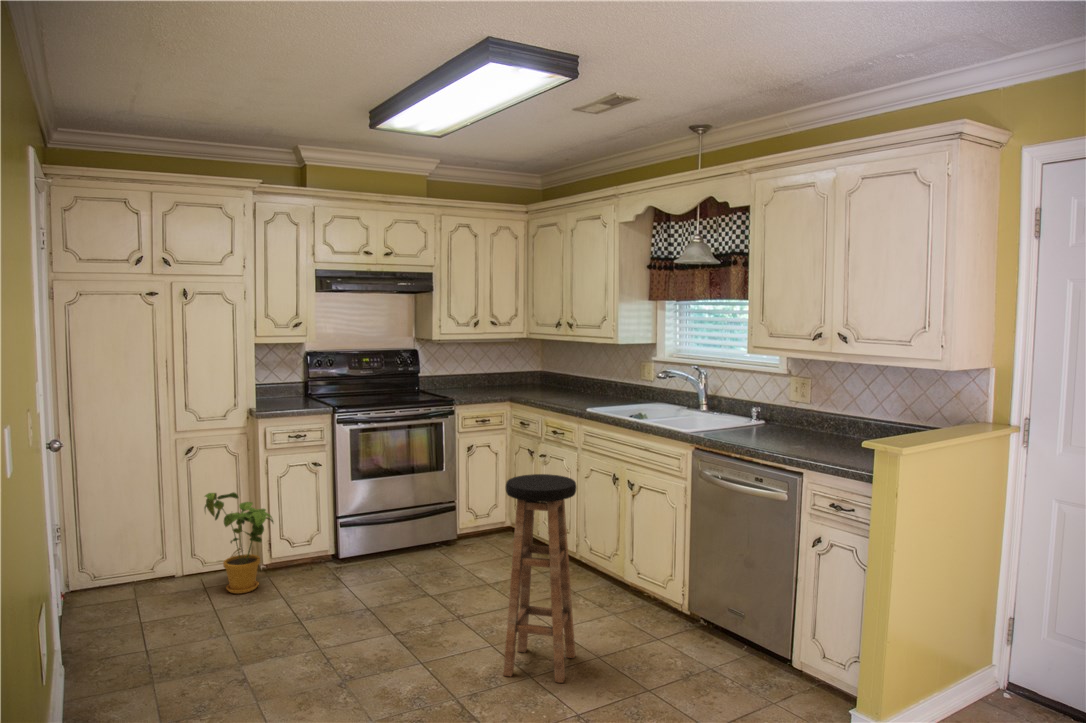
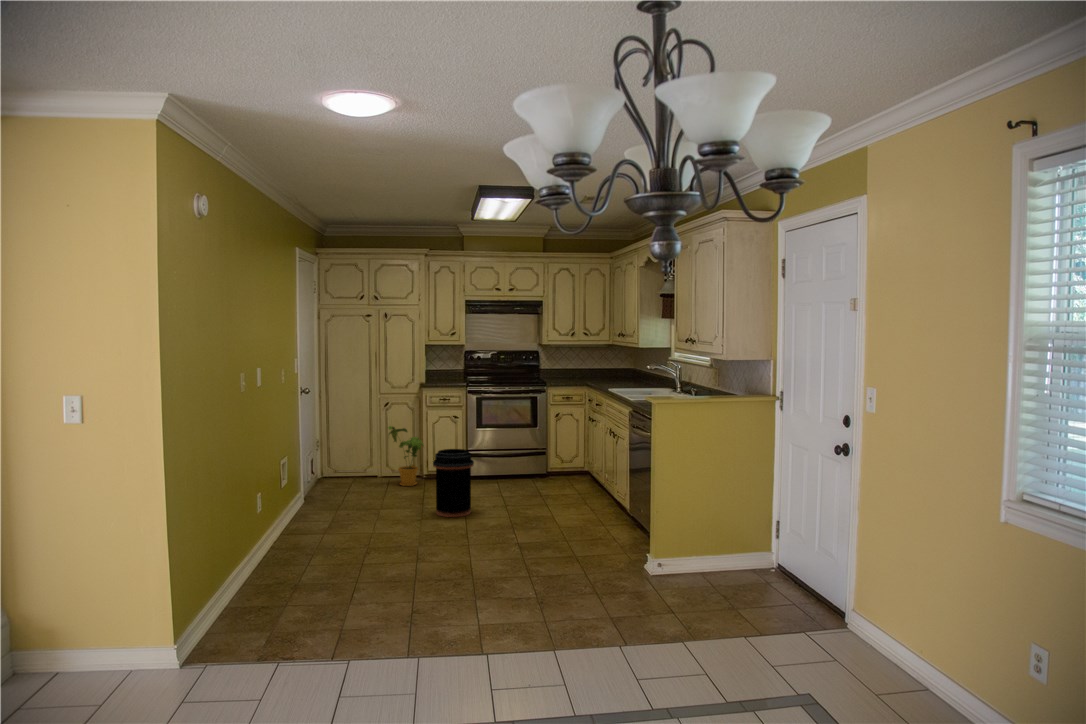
bar stool: present [503,474,576,683] -> none [502,417,548,529]
trash can: none [349,538,426,674] -> present [433,449,474,517]

